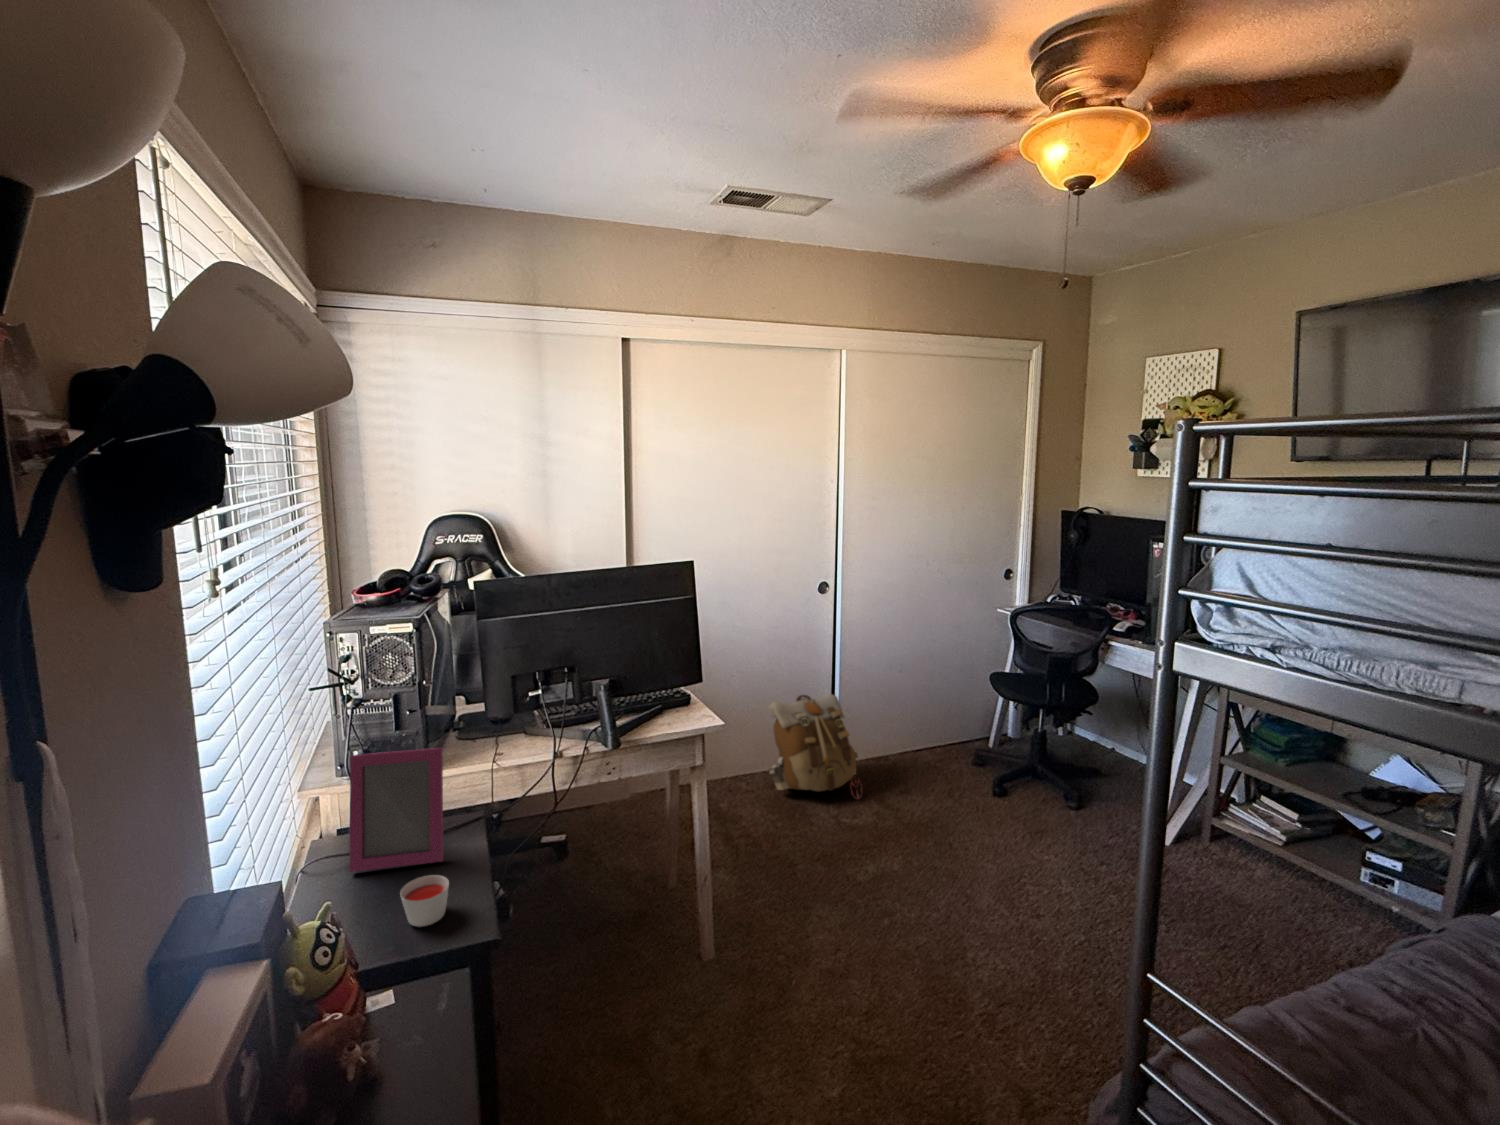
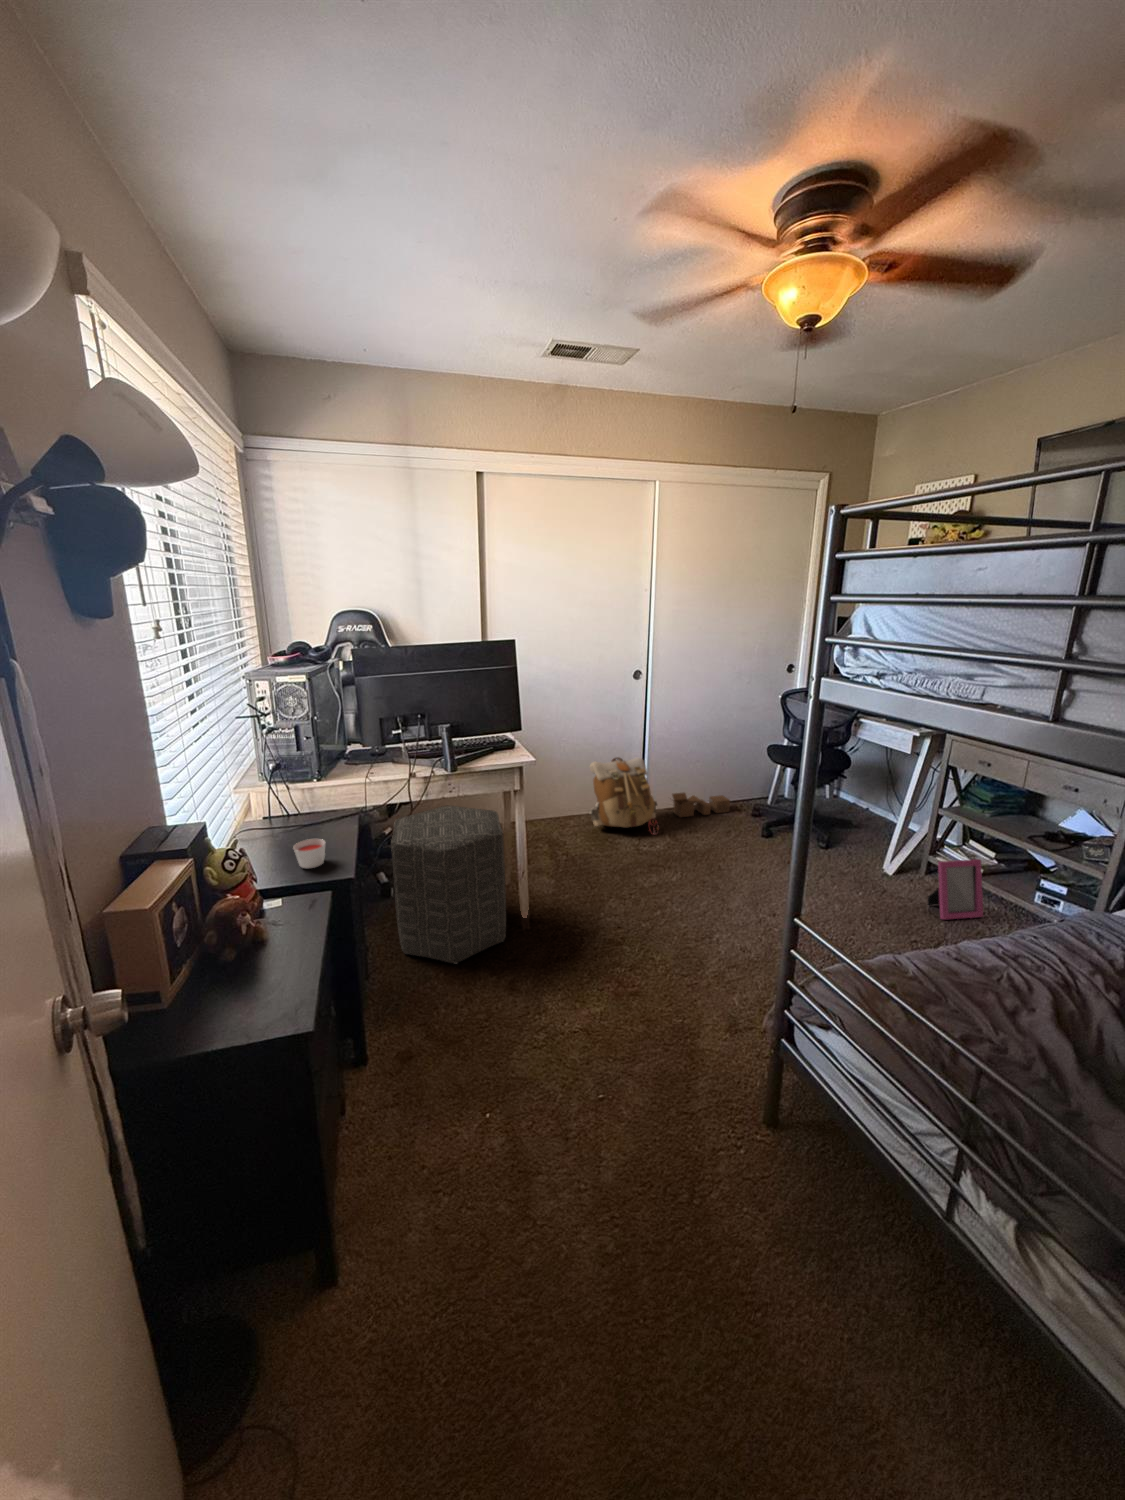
cardboard box: none [868,736,947,771] -> present [672,793,730,817]
picture frame: present [349,748,444,872] -> present [928,859,983,920]
ottoman: none [525,786,687,1034] -> present [391,805,506,964]

